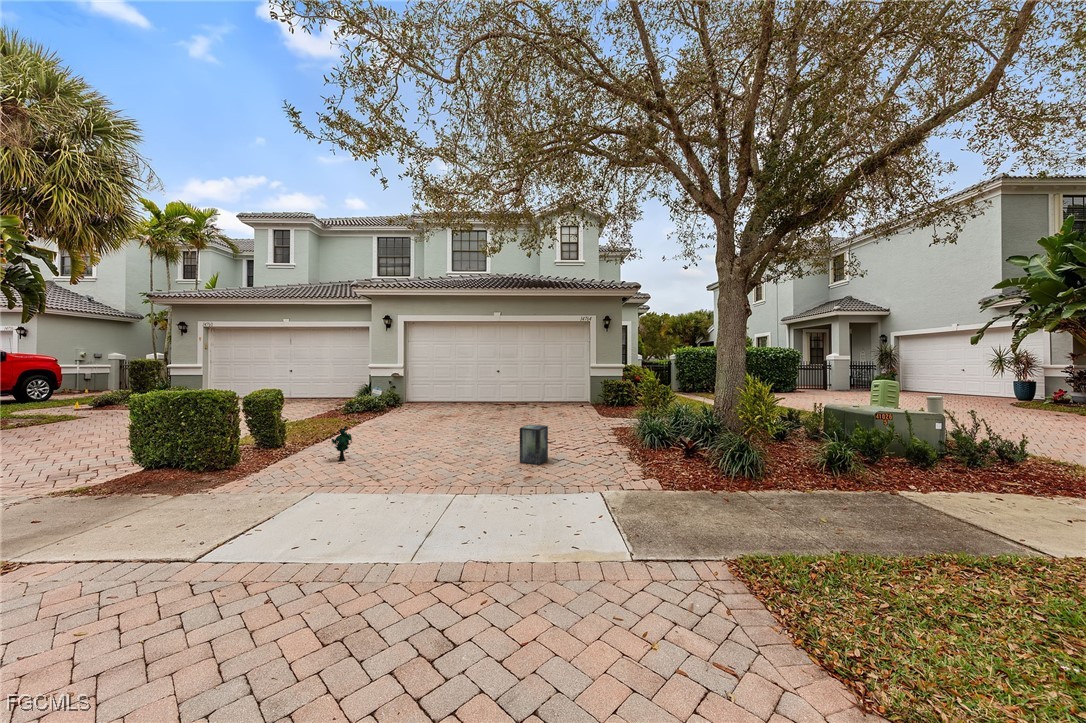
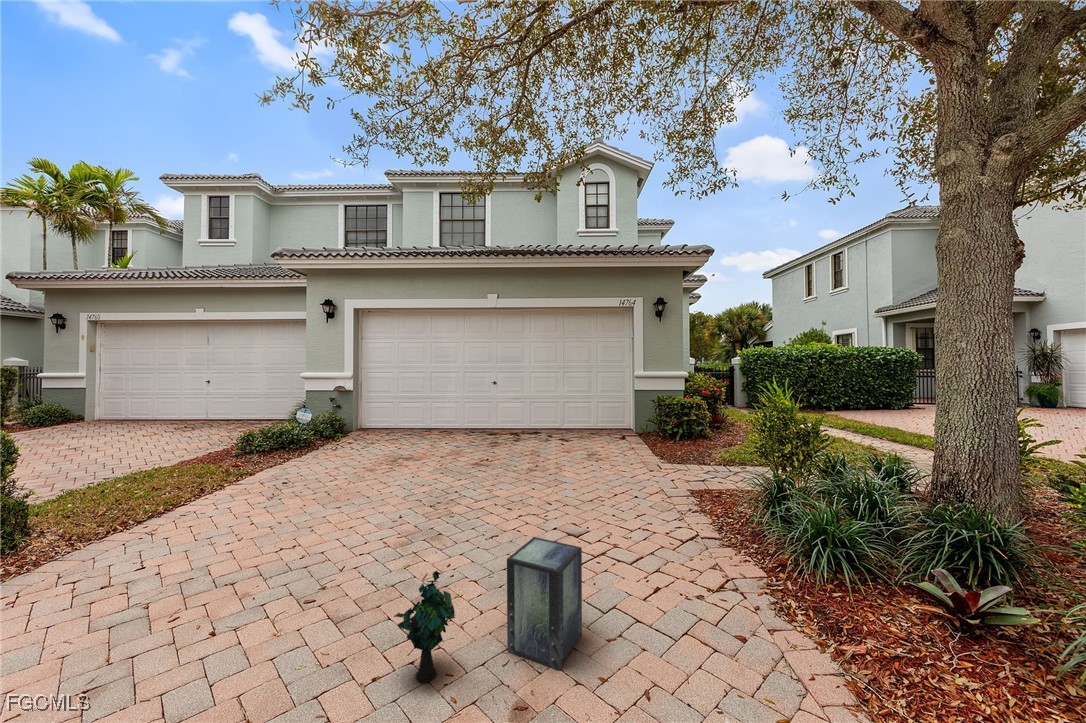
decorative plant: present [332,426,352,462] -> present [396,571,455,683]

